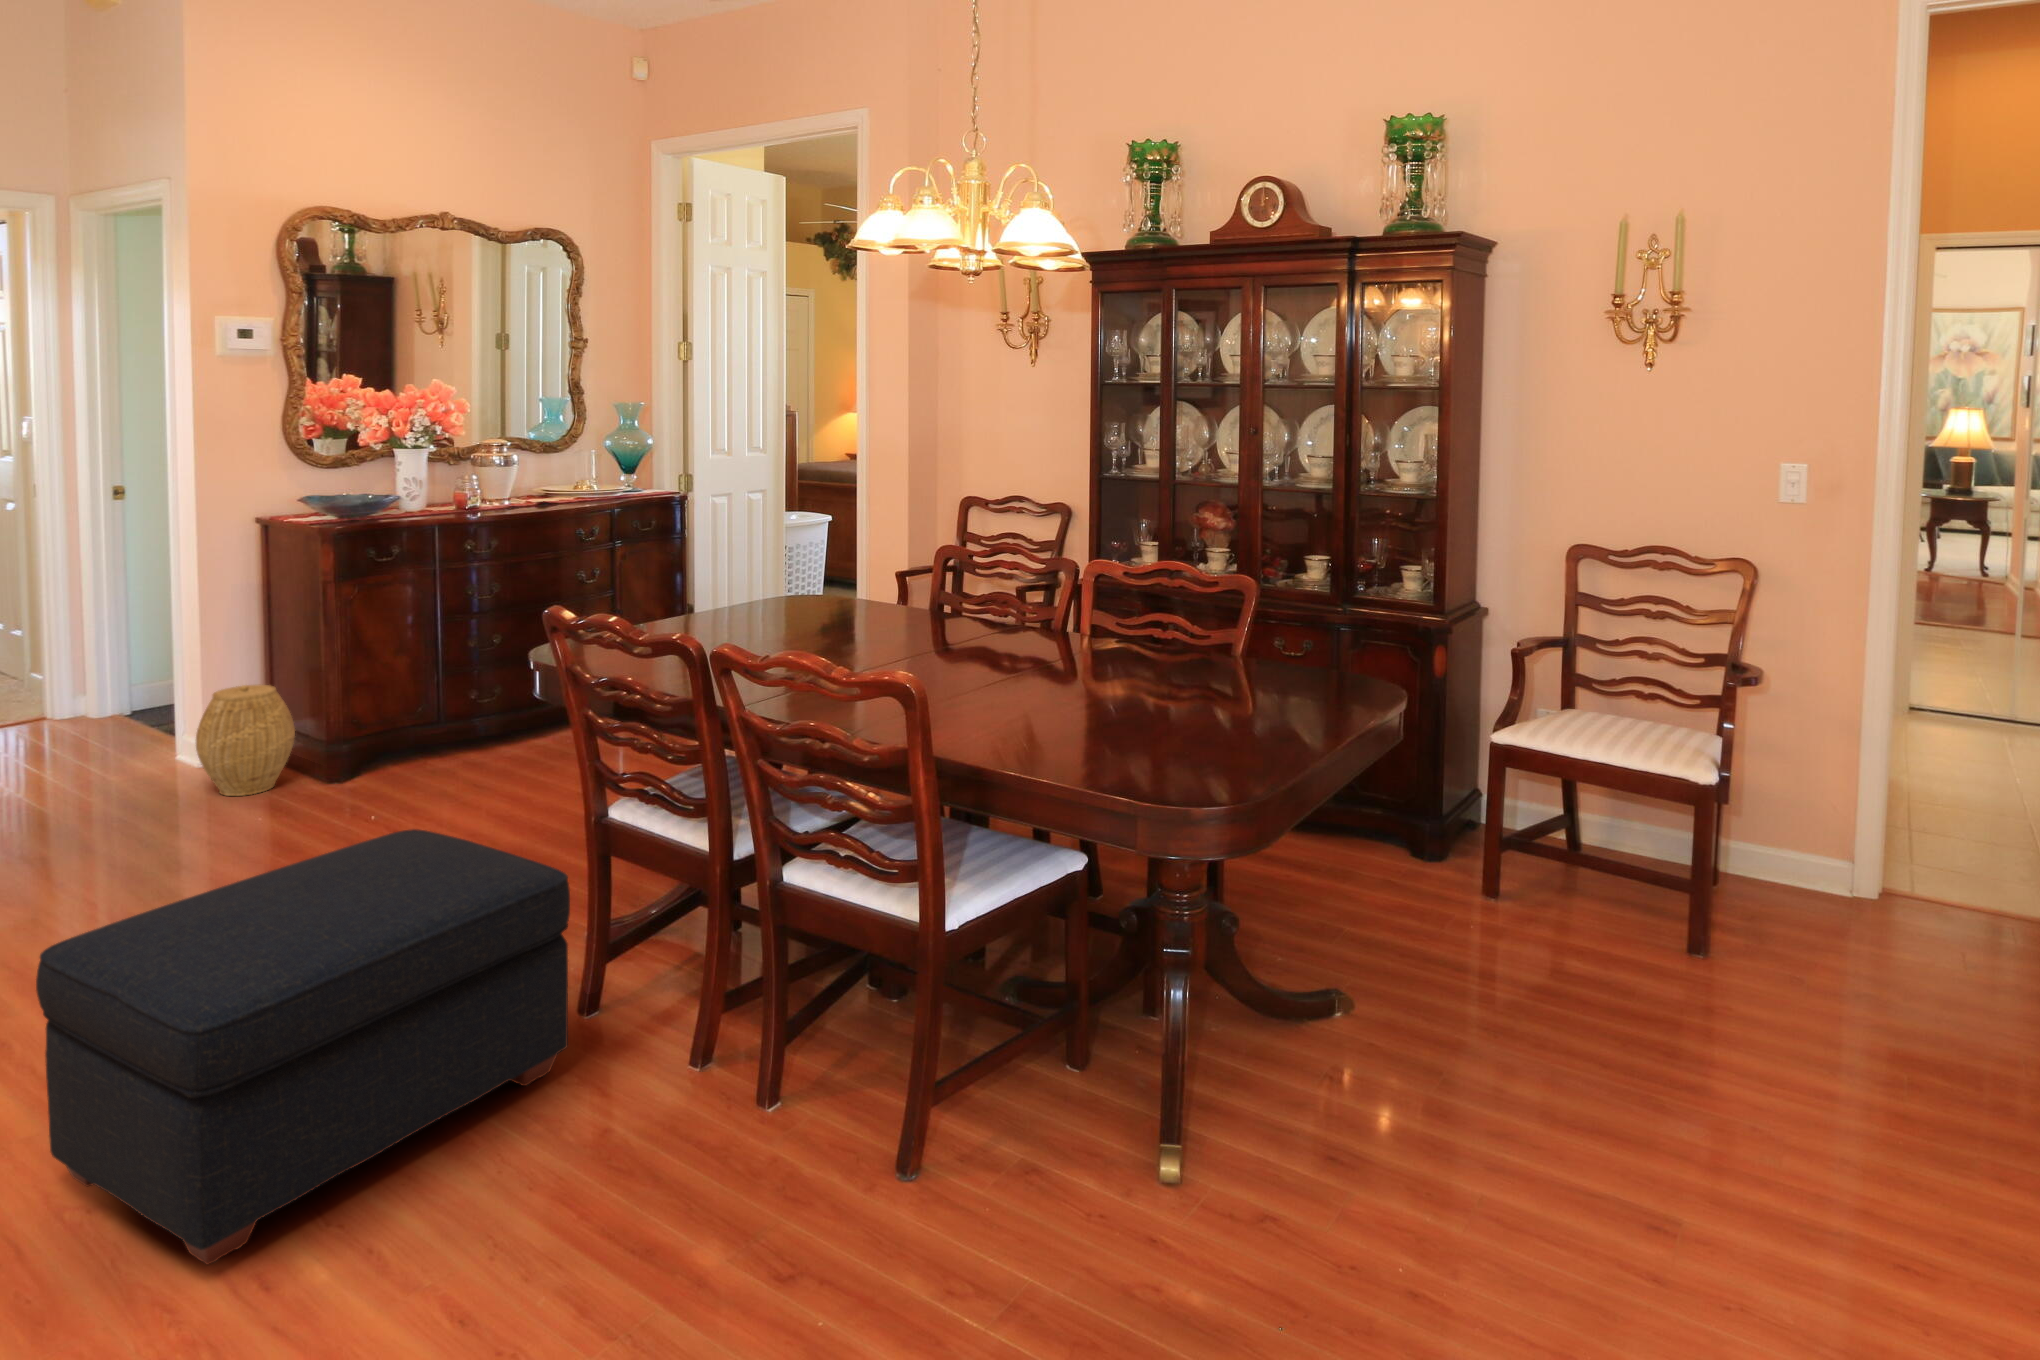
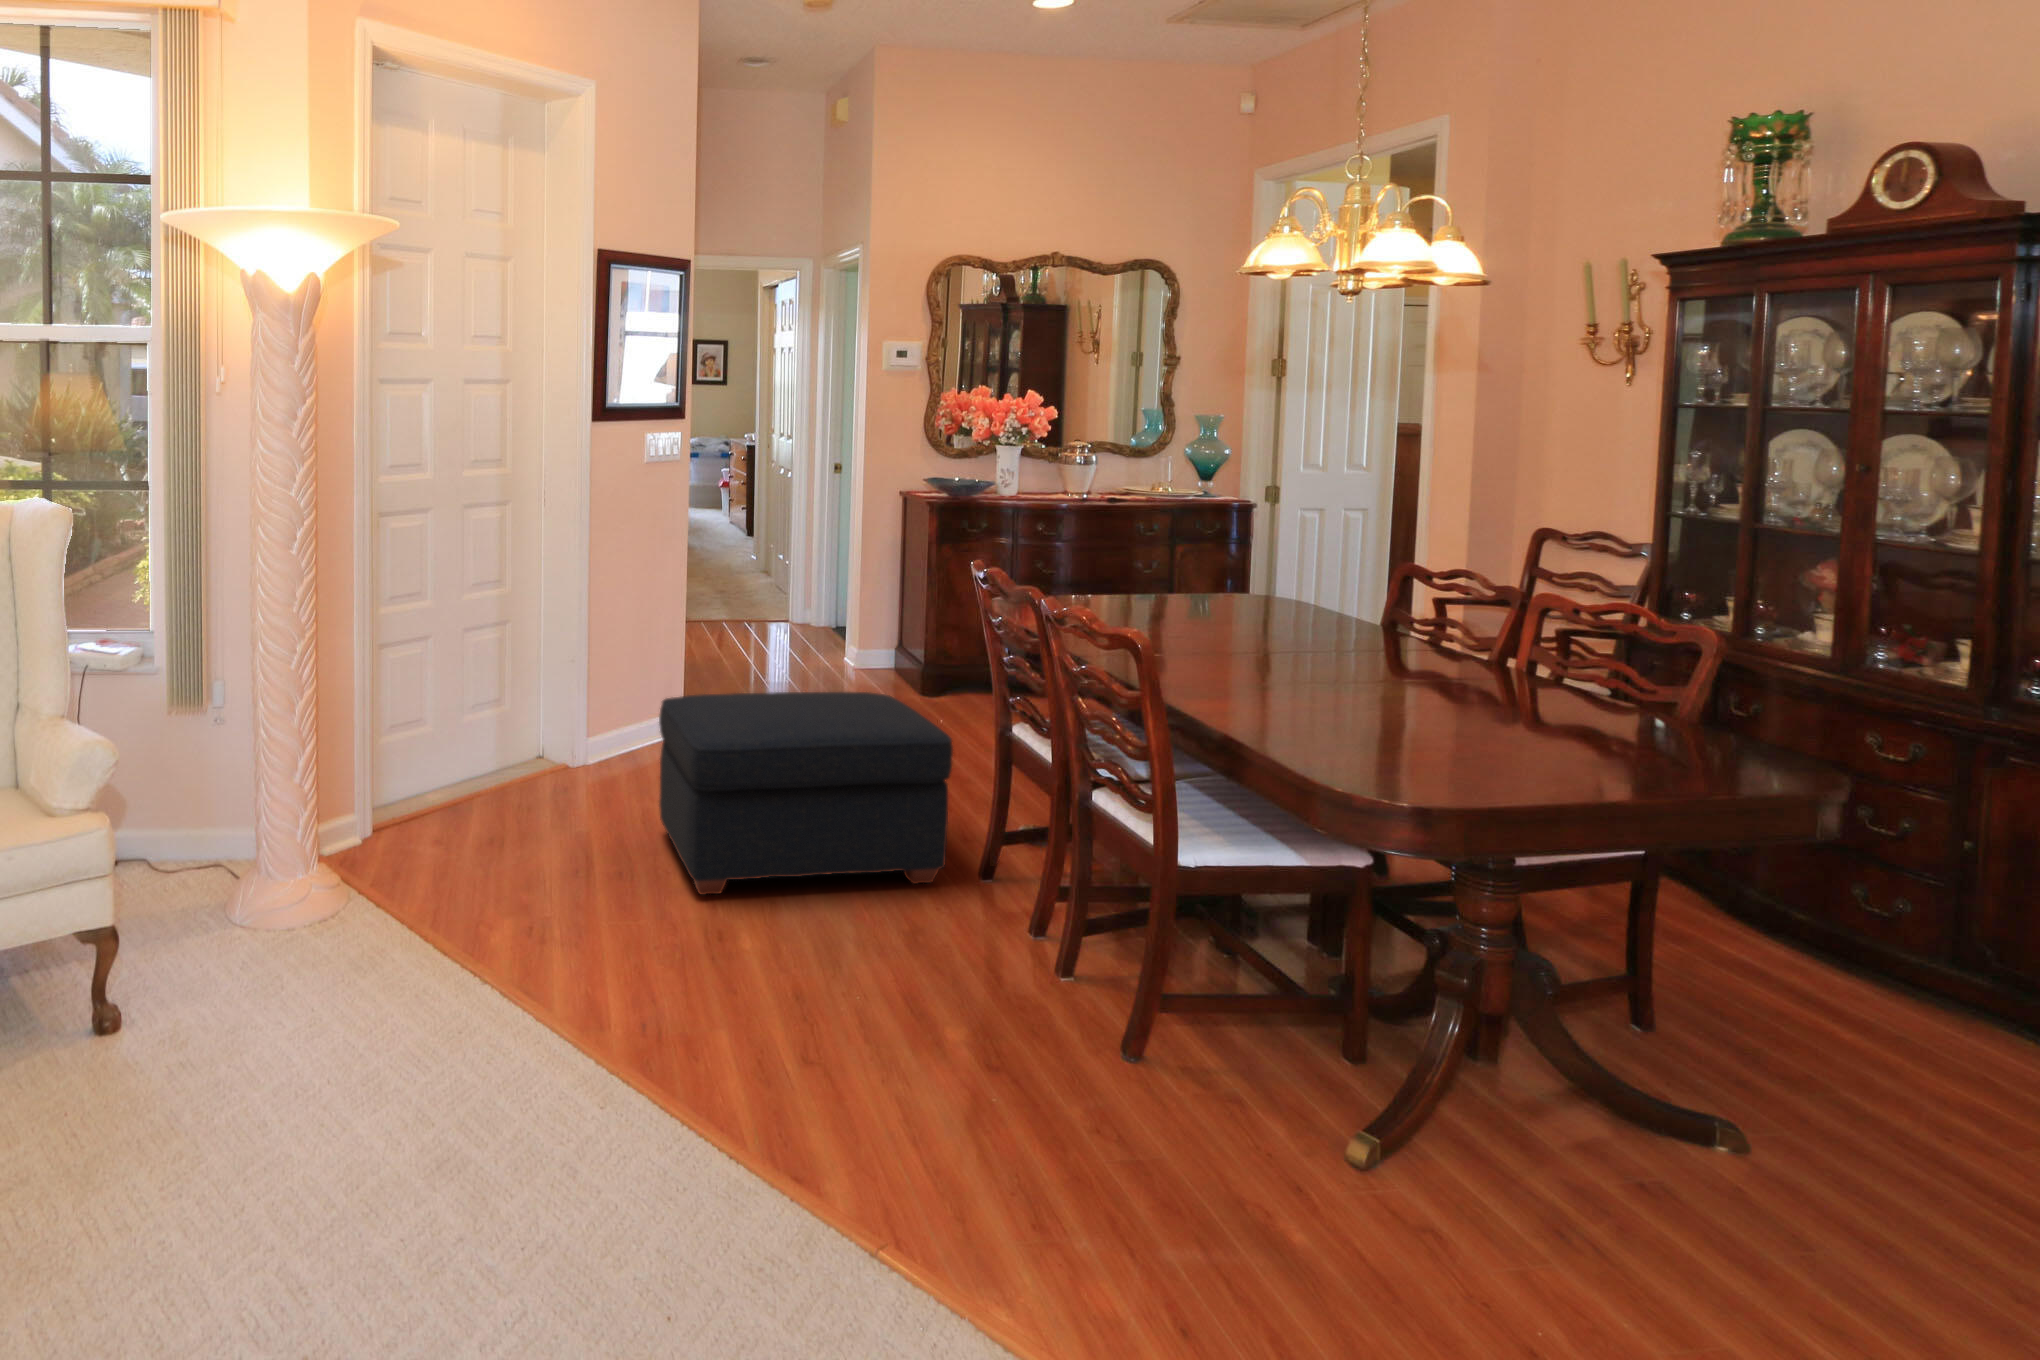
woven basket: present [196,685,295,796] -> none [843,604,905,683]

